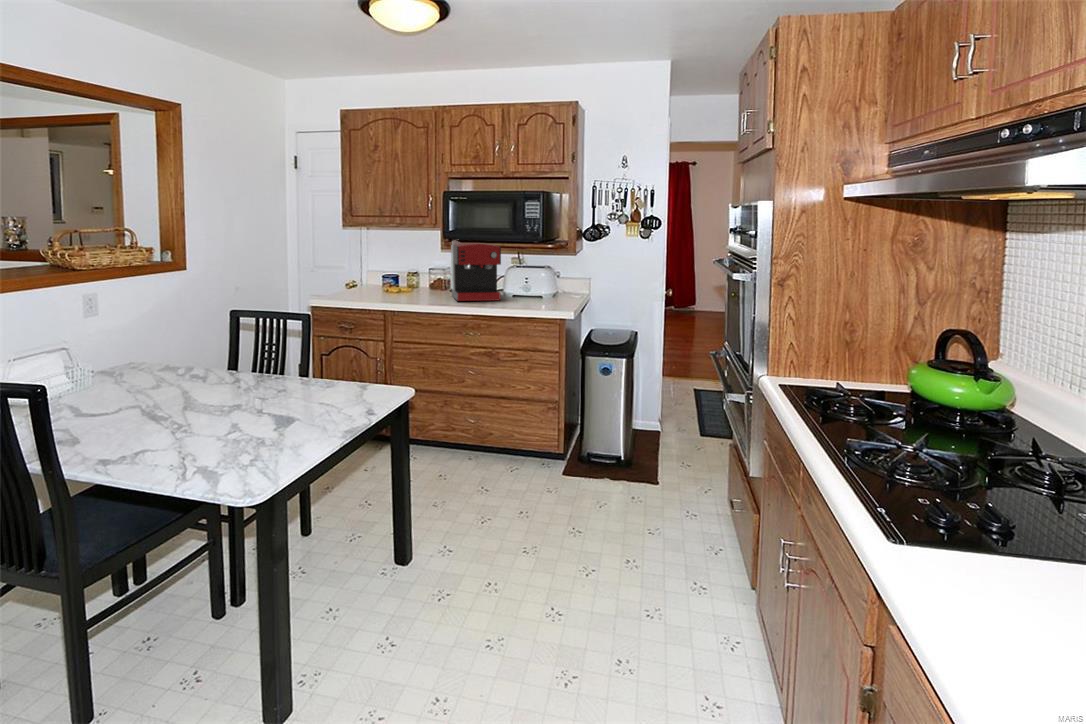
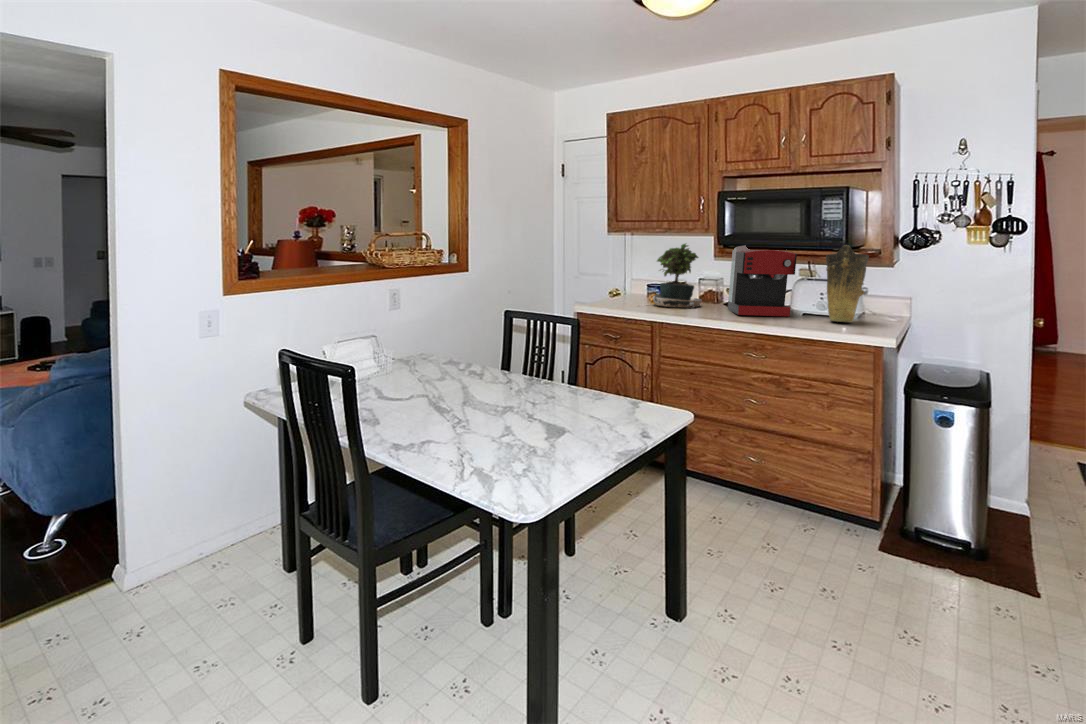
potted plant: none [368,237,429,297] -> present [653,243,702,308]
vase: none [522,240,553,303] -> present [826,245,869,322]

